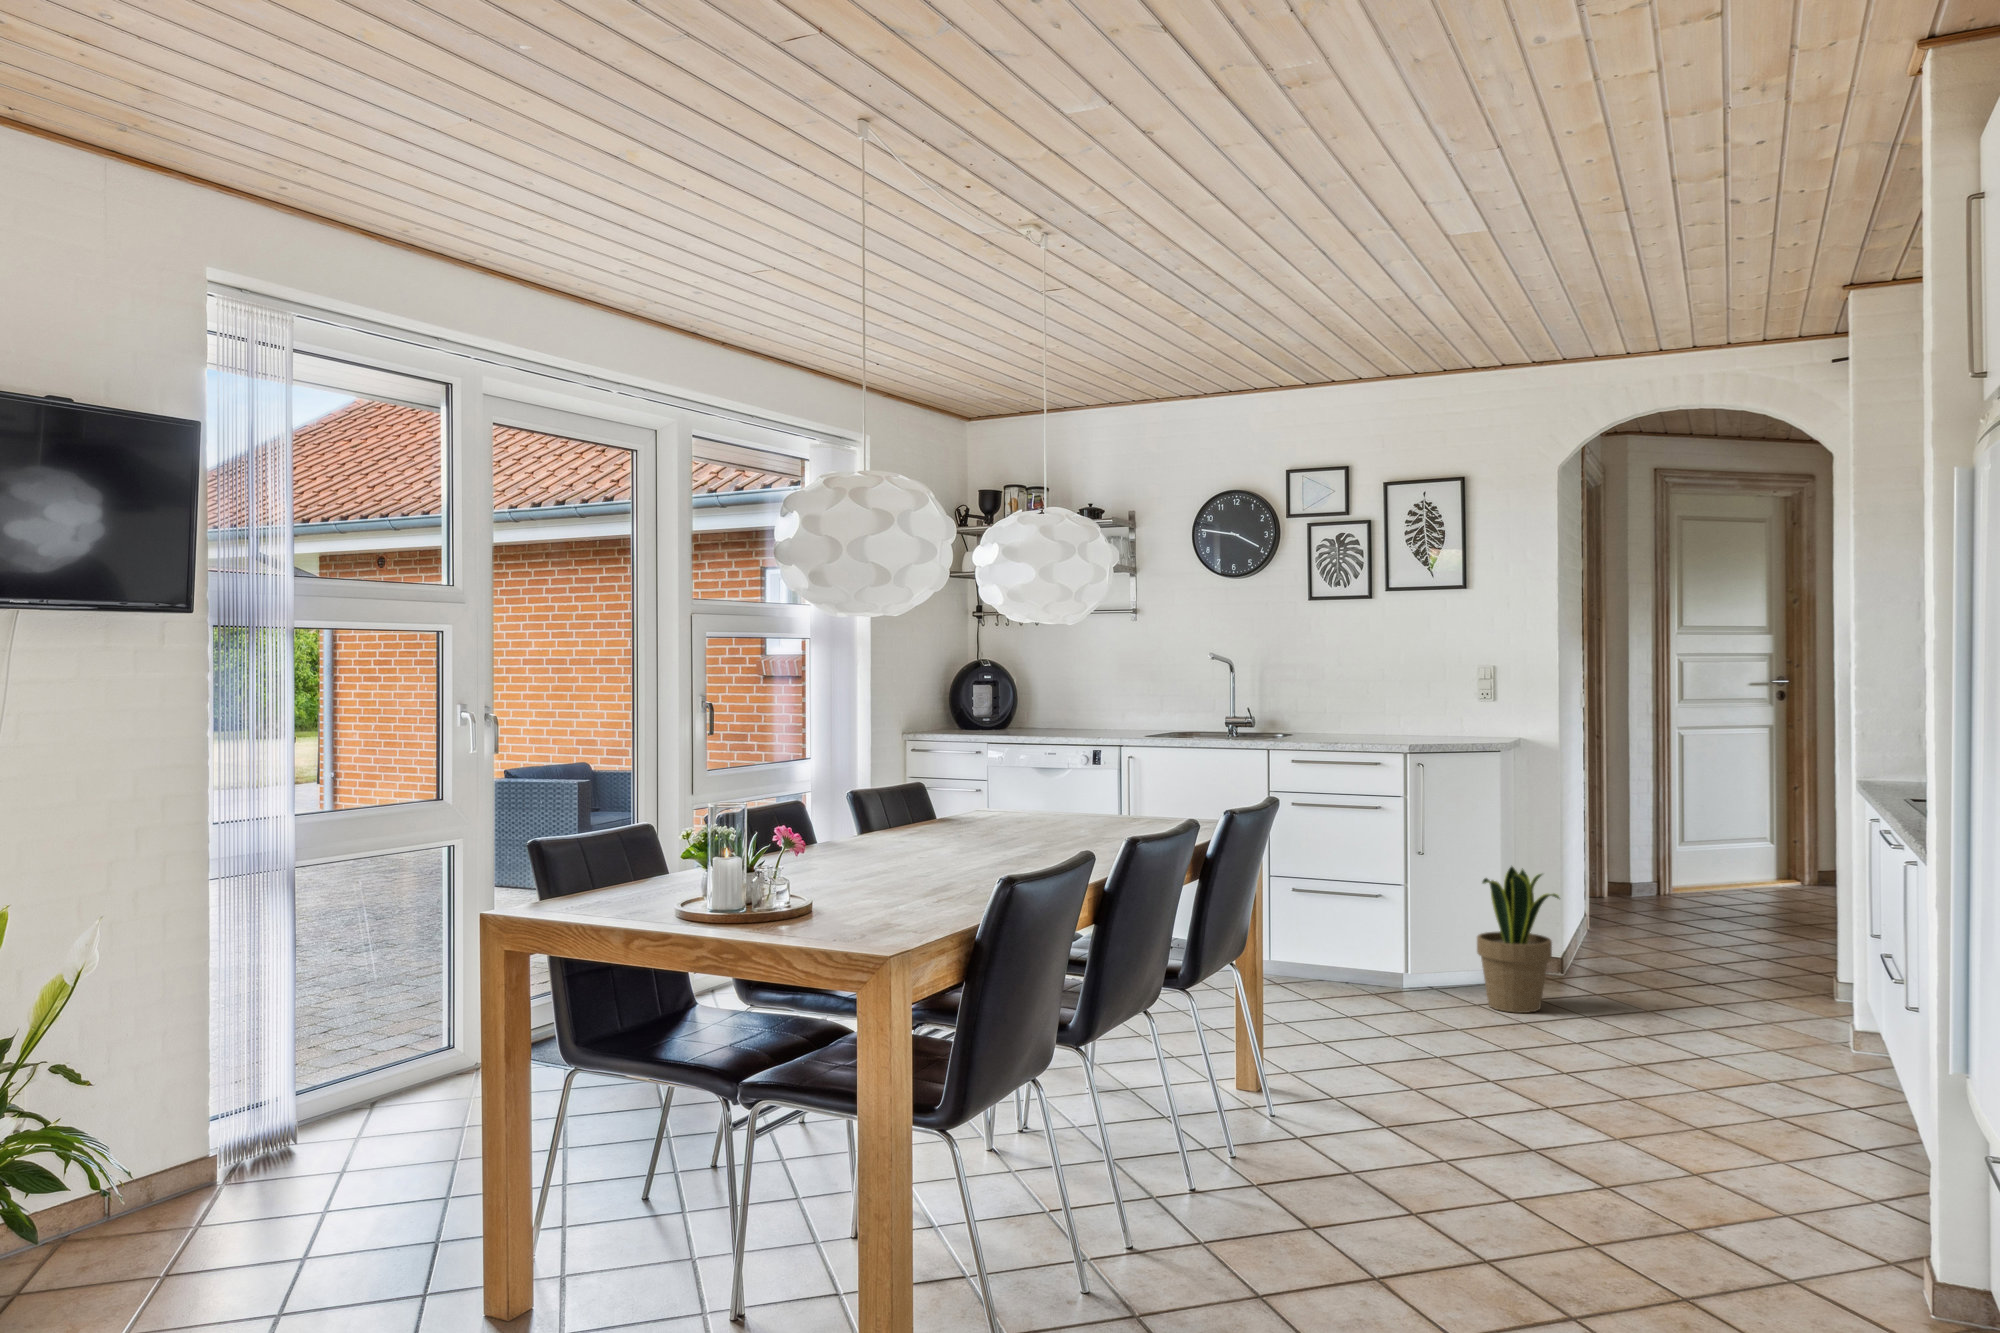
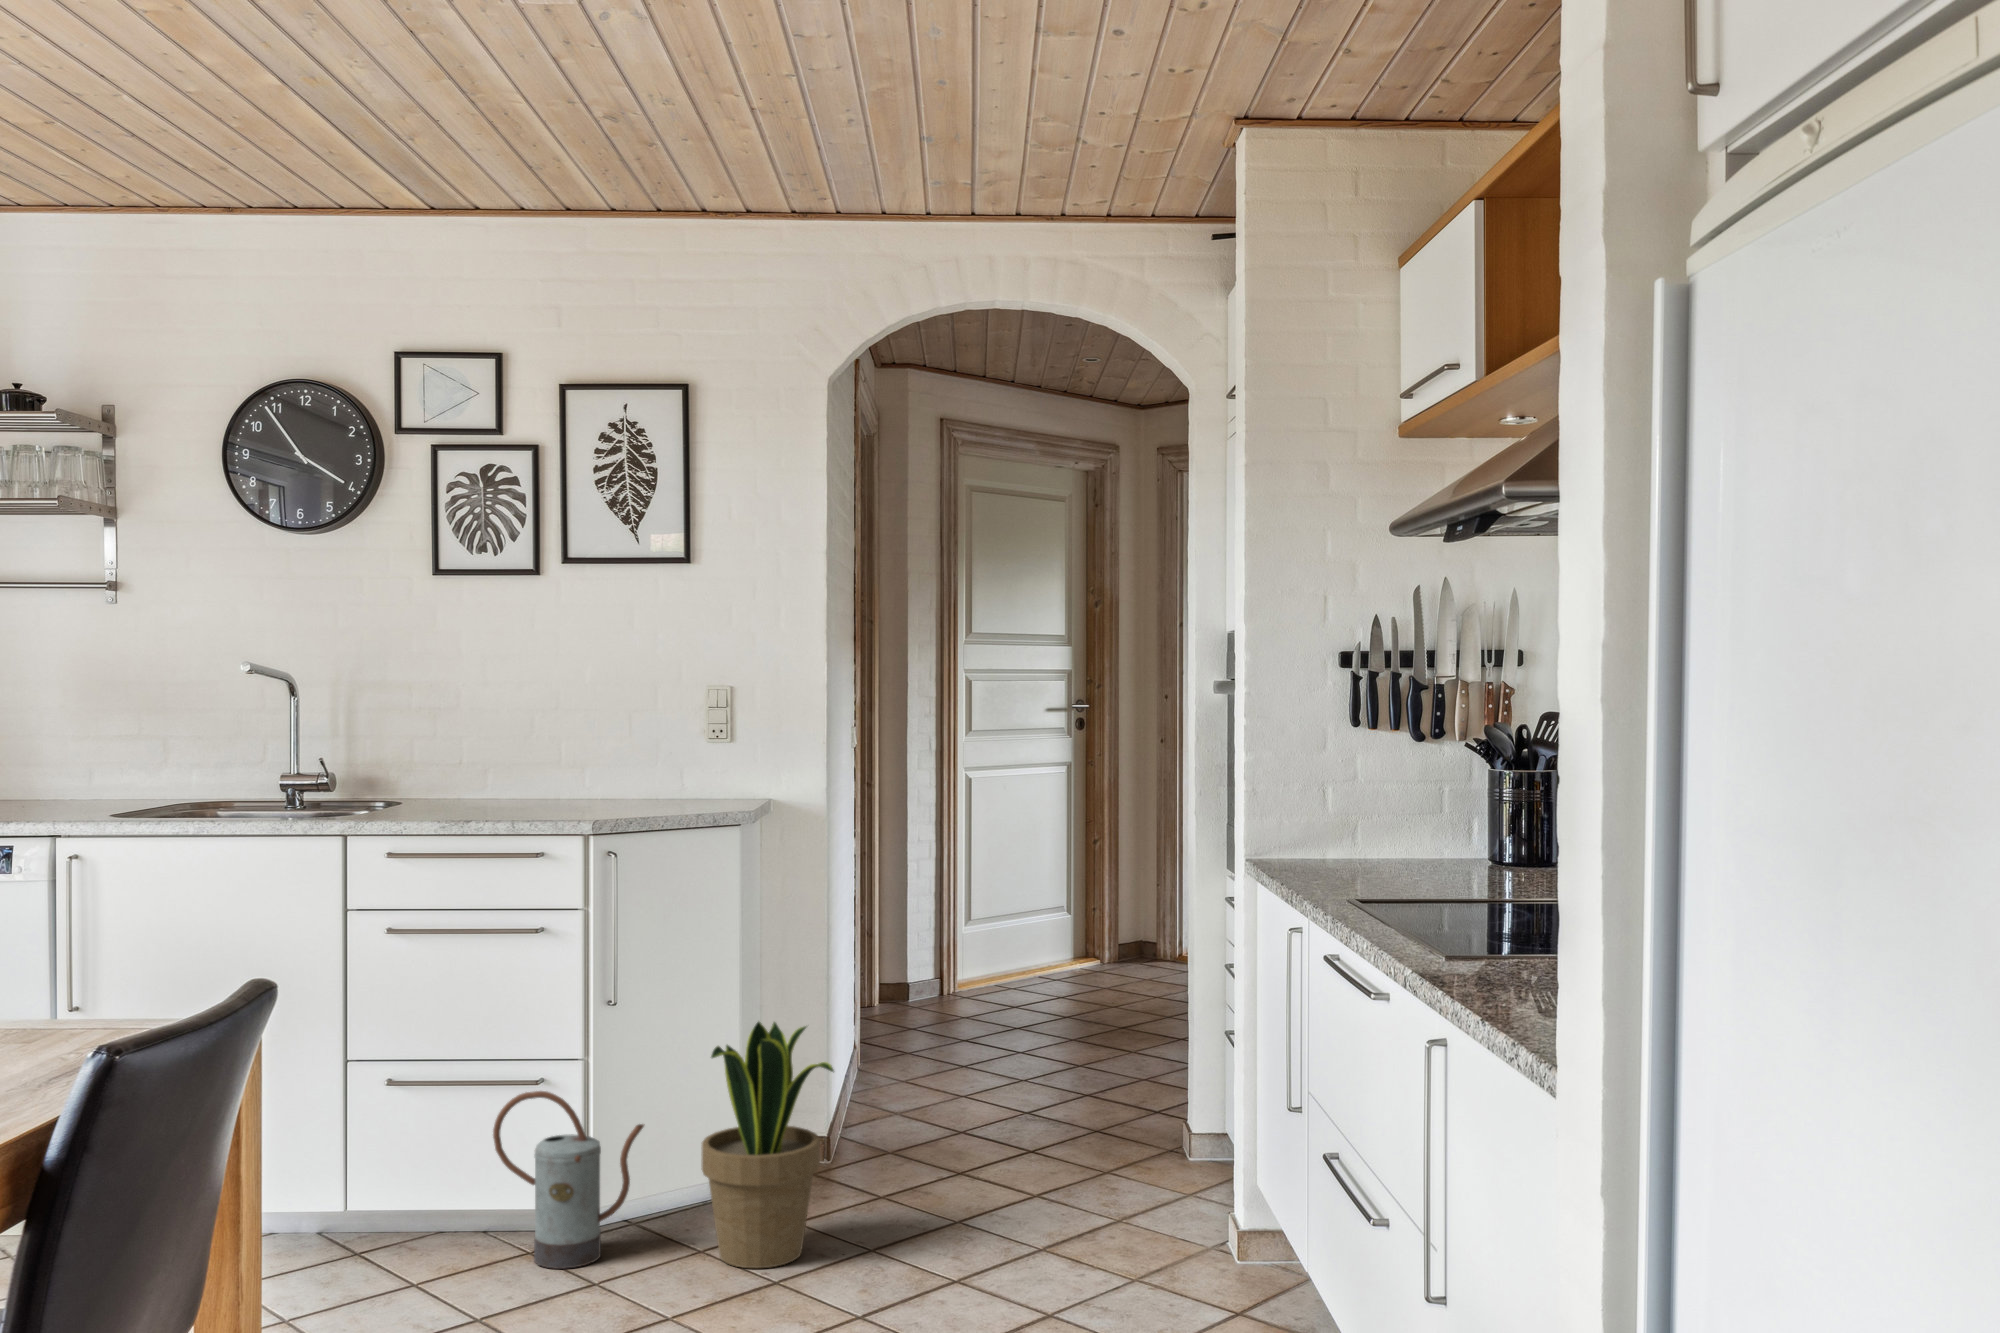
watering can: none [1353,898,1442,1001] -> present [493,1091,644,1269]

